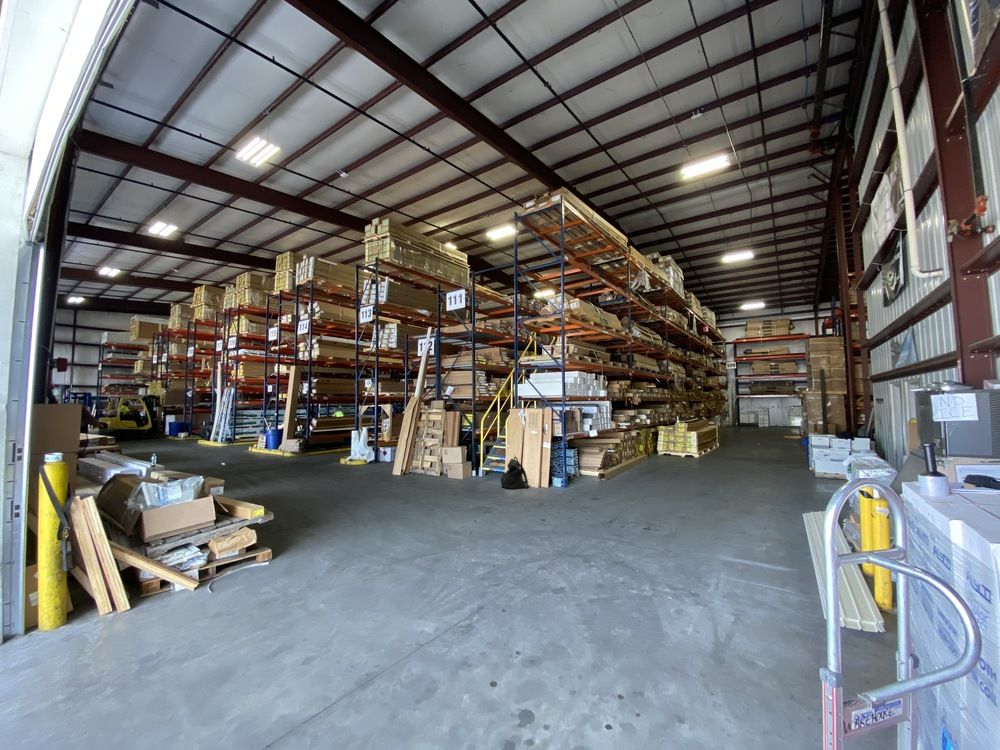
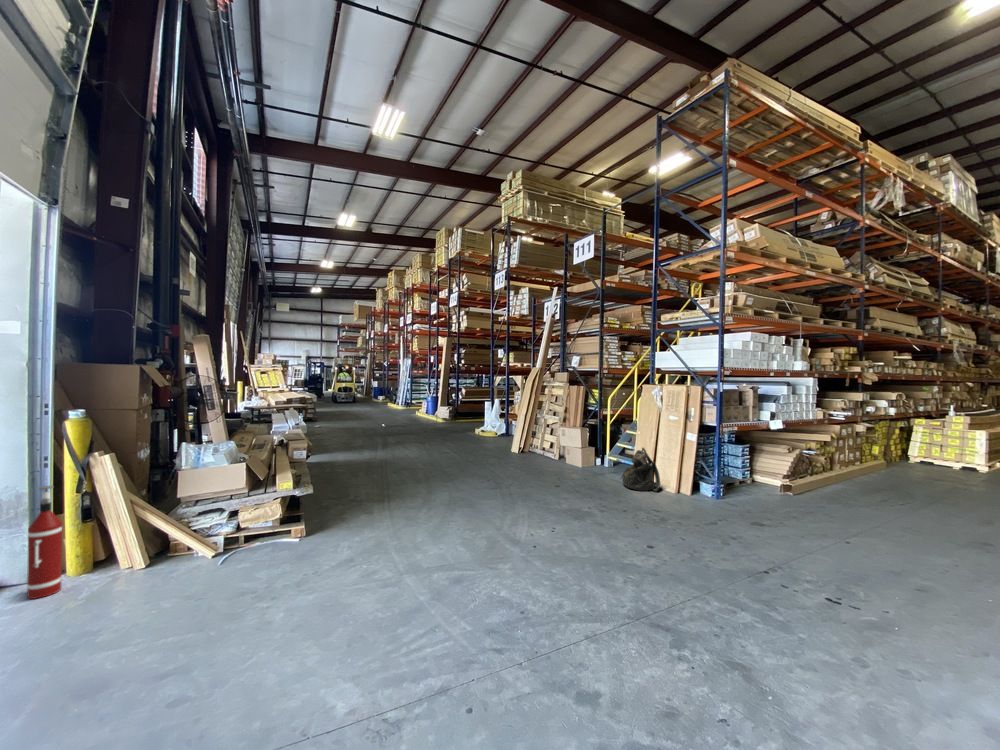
fire extinguisher: none [40,526,76,640] -> present [27,486,62,599]

